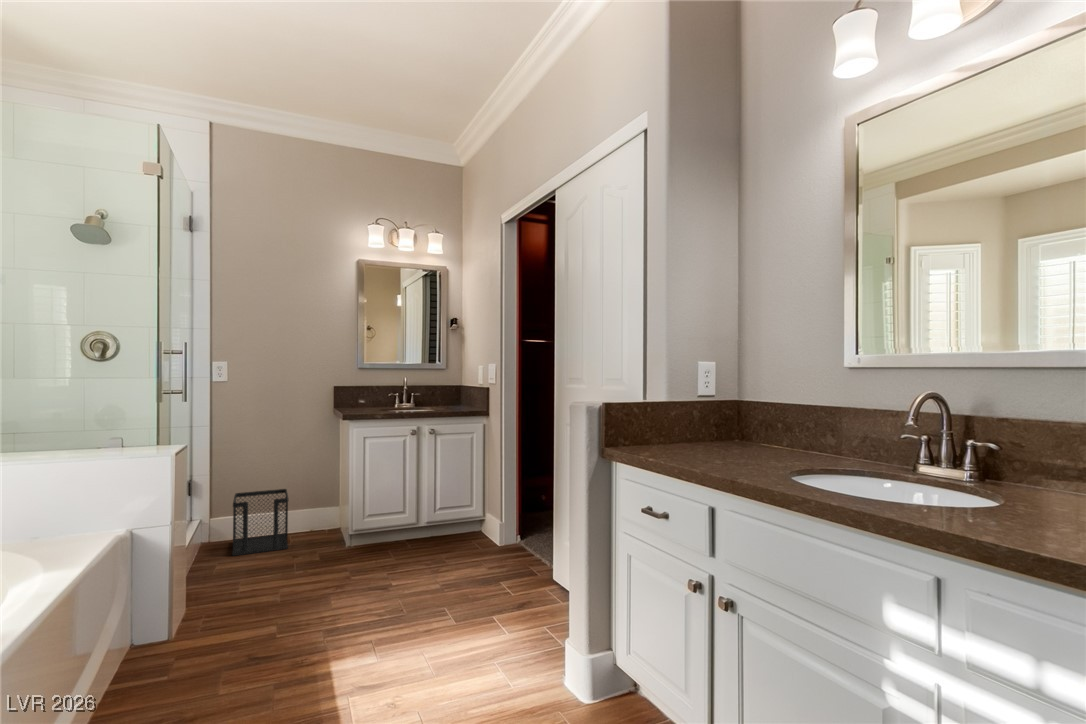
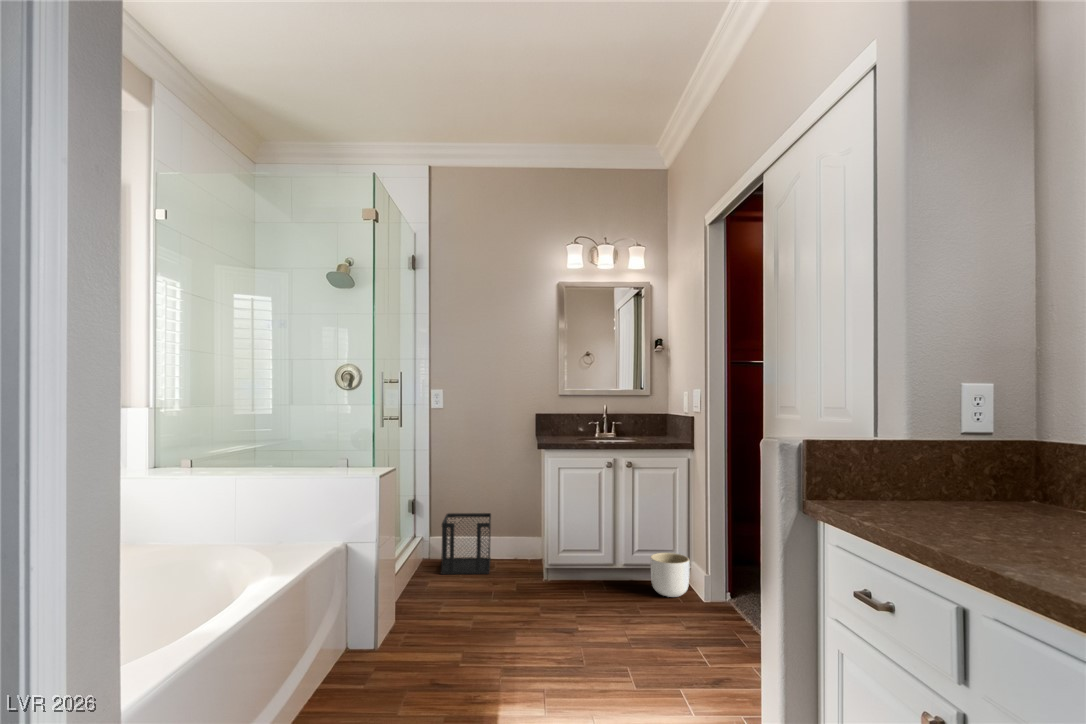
planter: none [451,508,485,546] -> present [650,553,690,597]

